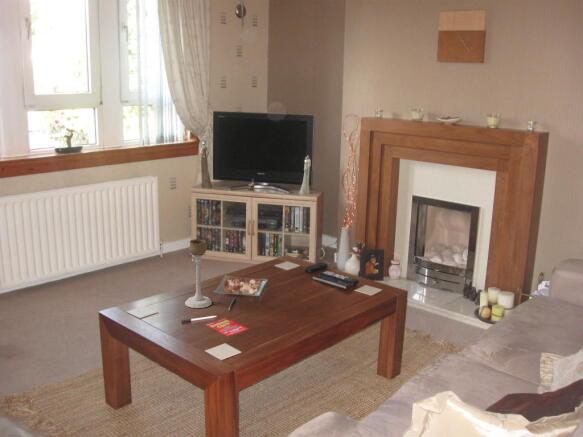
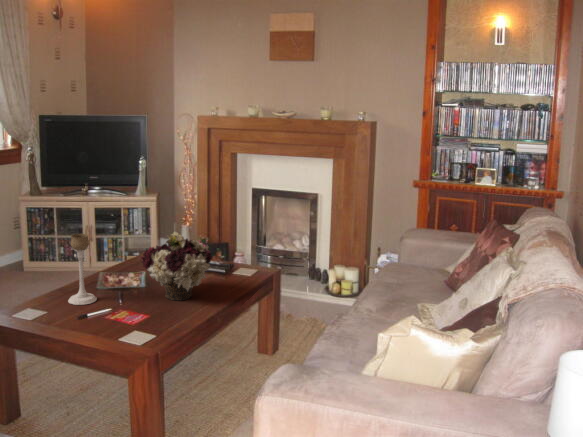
flower arrangement: none [253,245,323,316] -> present [141,232,212,300]

